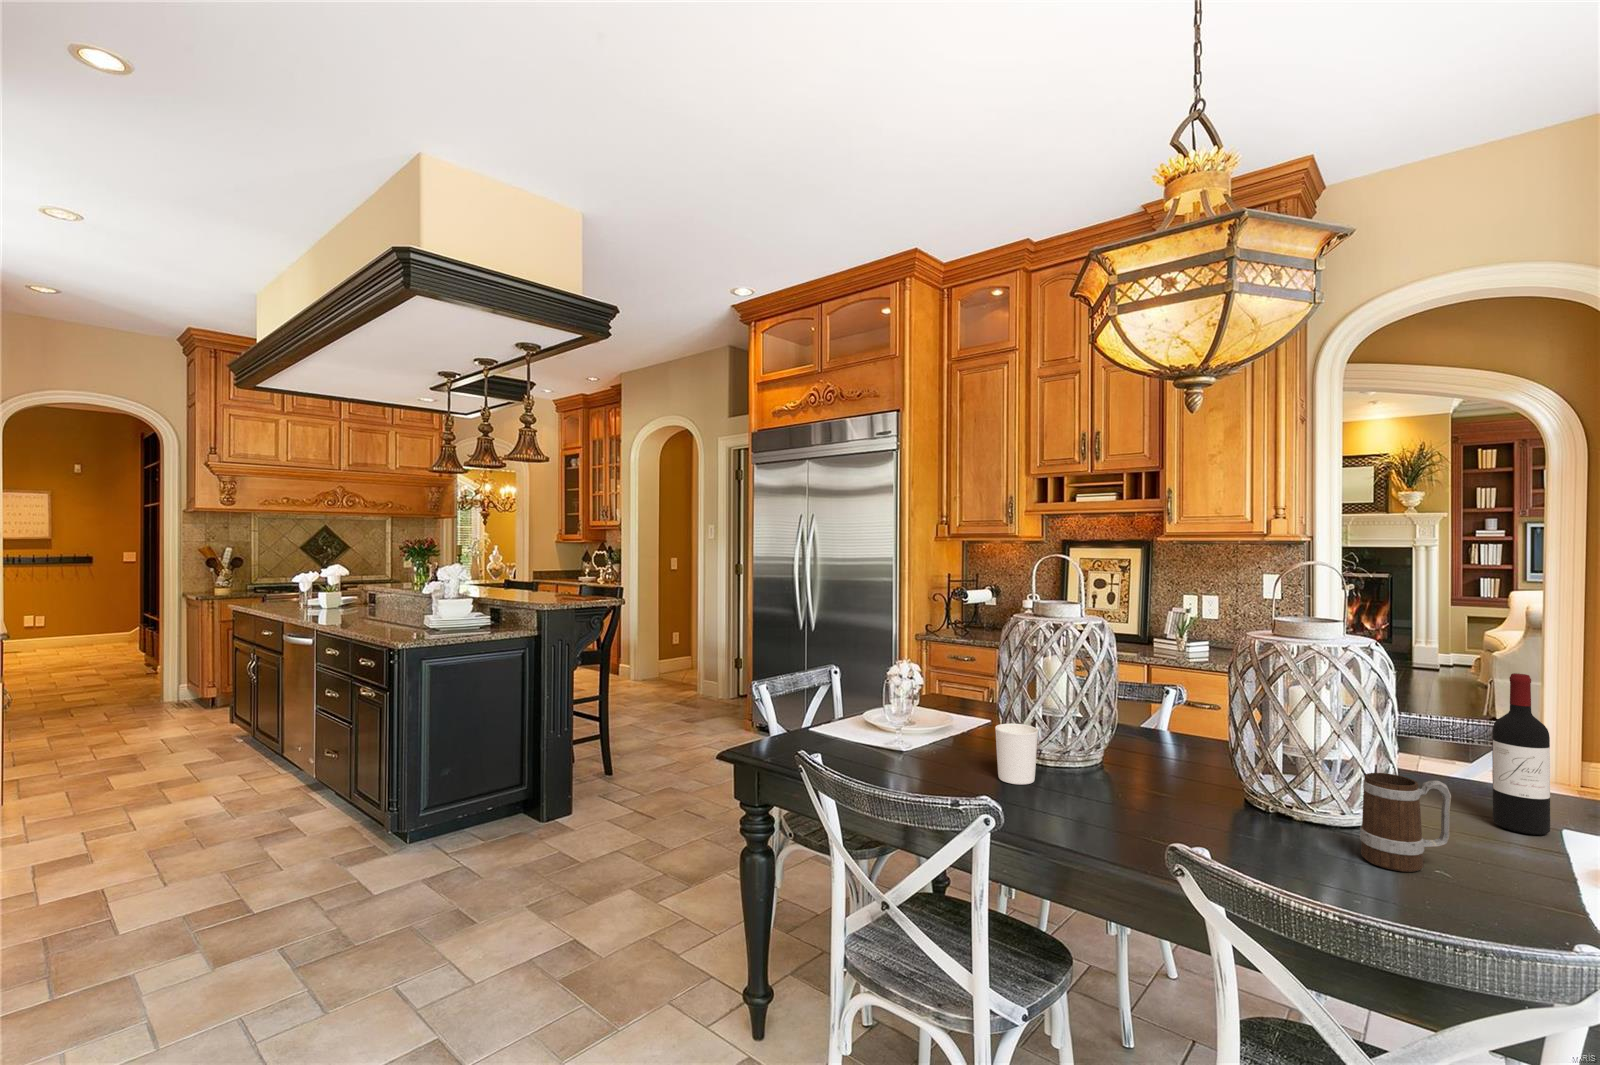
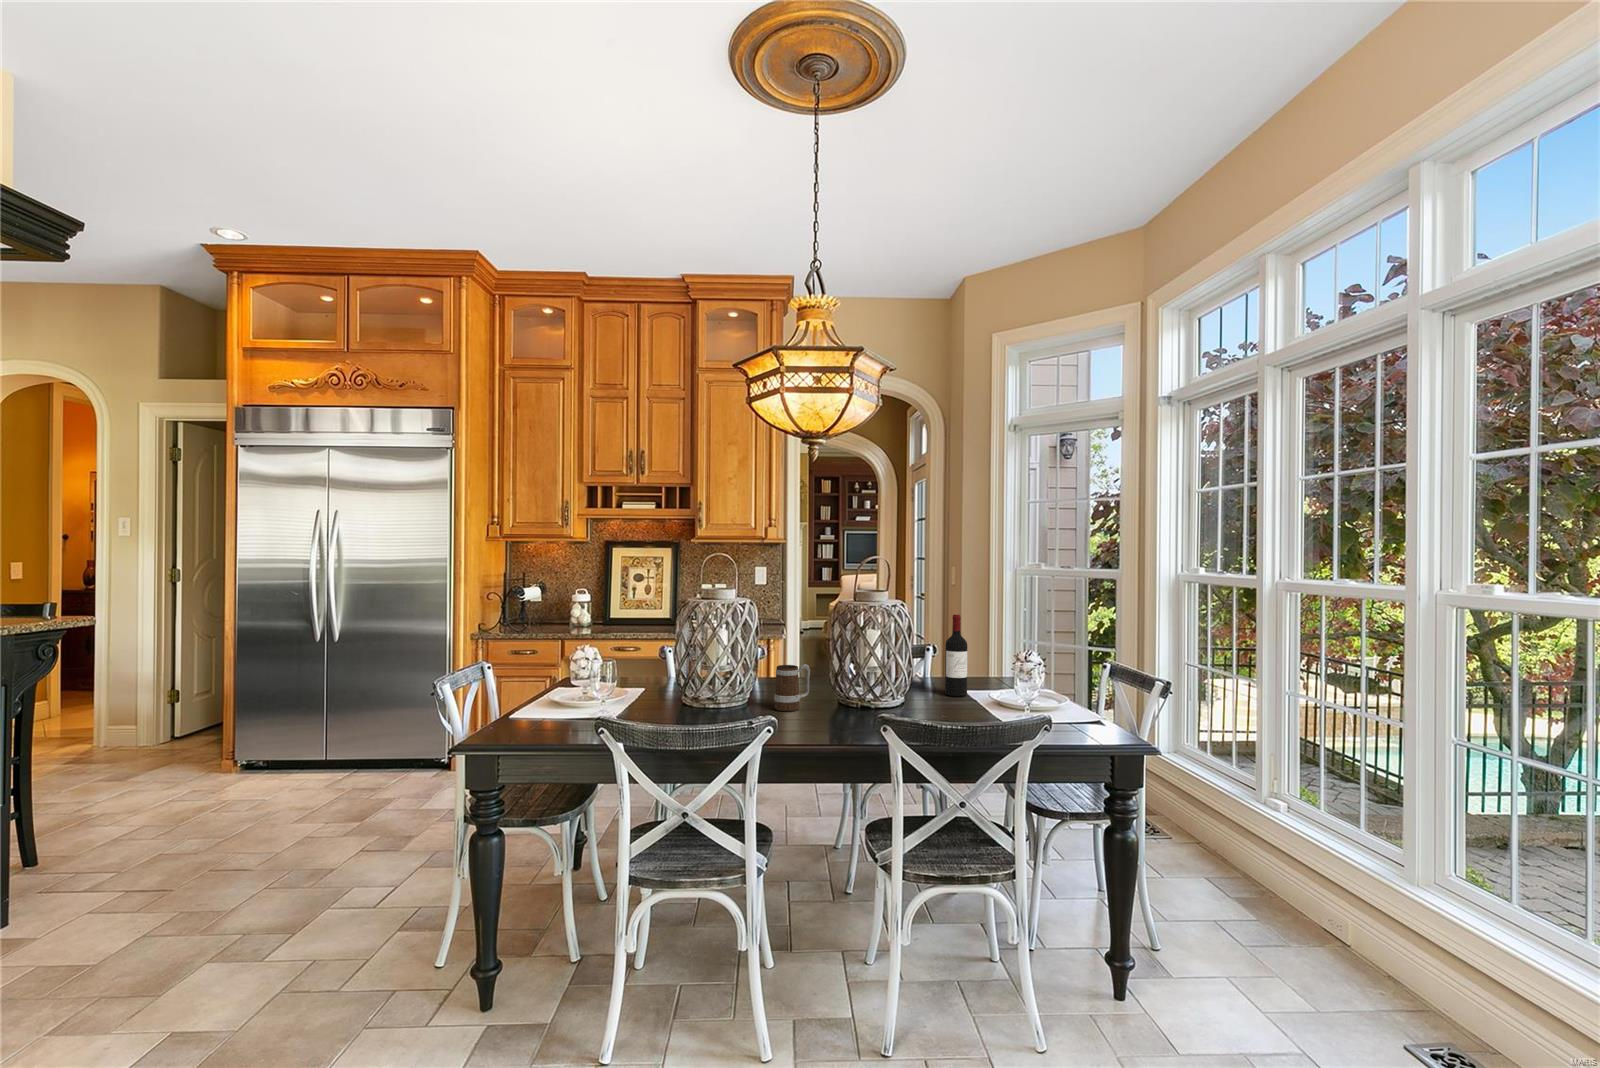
candle holder: present [995,723,1038,784] -> none [698,678,728,720]
mug: present [1360,773,1451,872] -> present [774,664,810,711]

